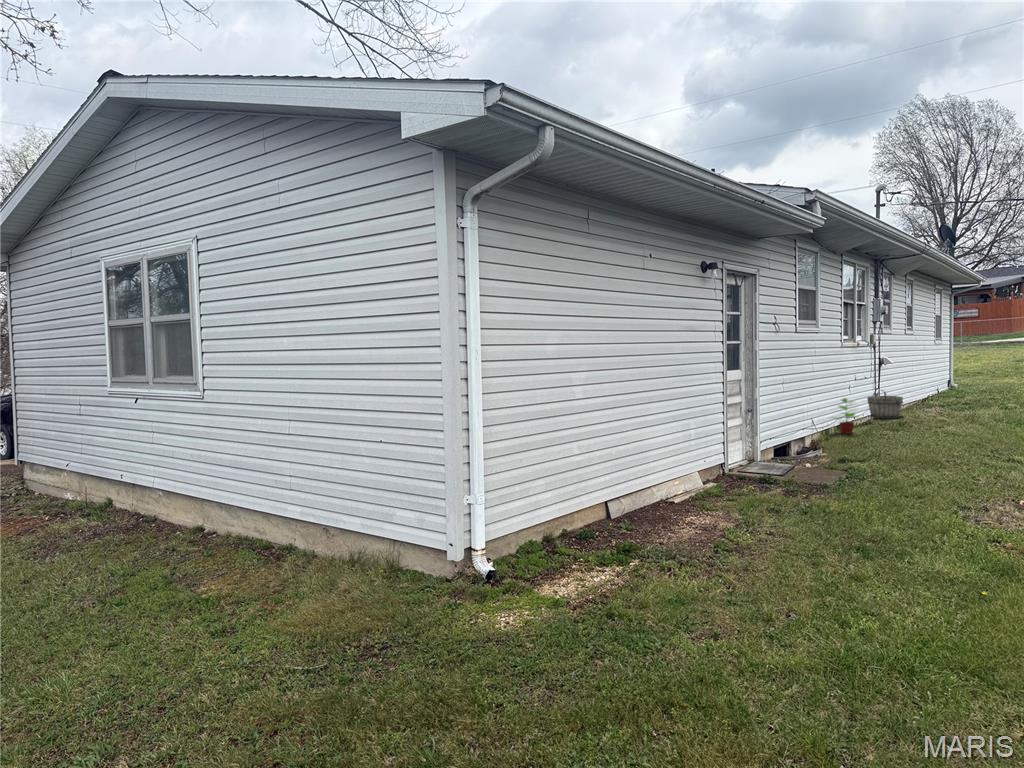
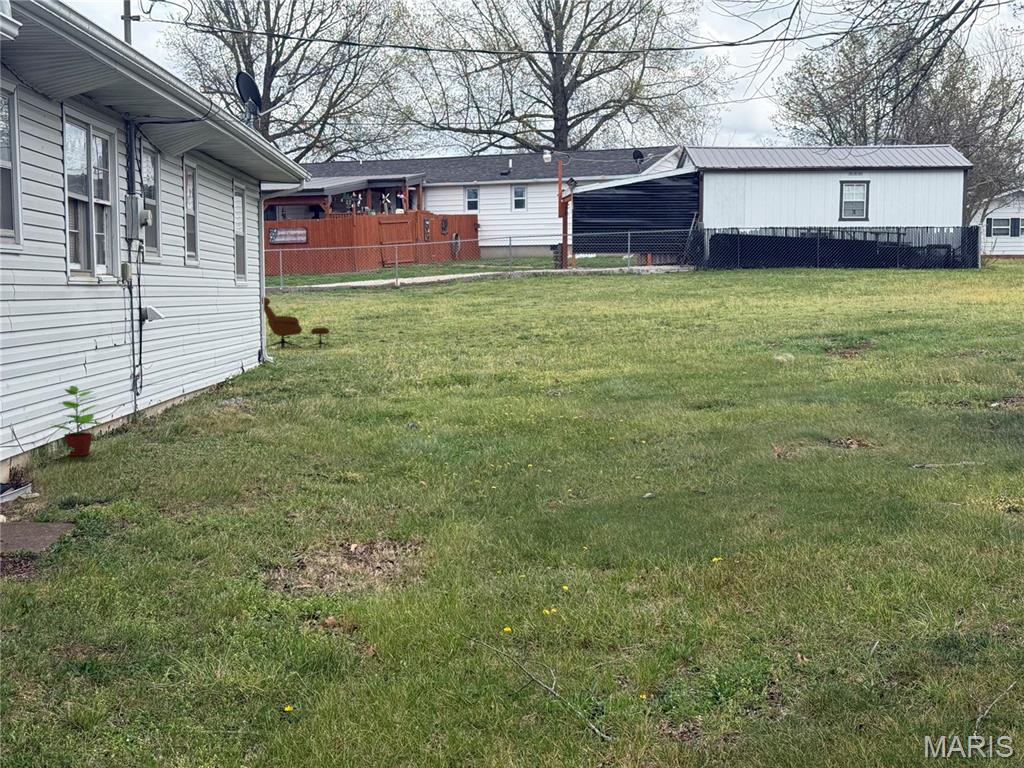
lounge chair: none [951,351,1002,381] -> present [262,297,330,348]
wooden bucket: present [867,390,903,418] -> none [119,368,180,421]

